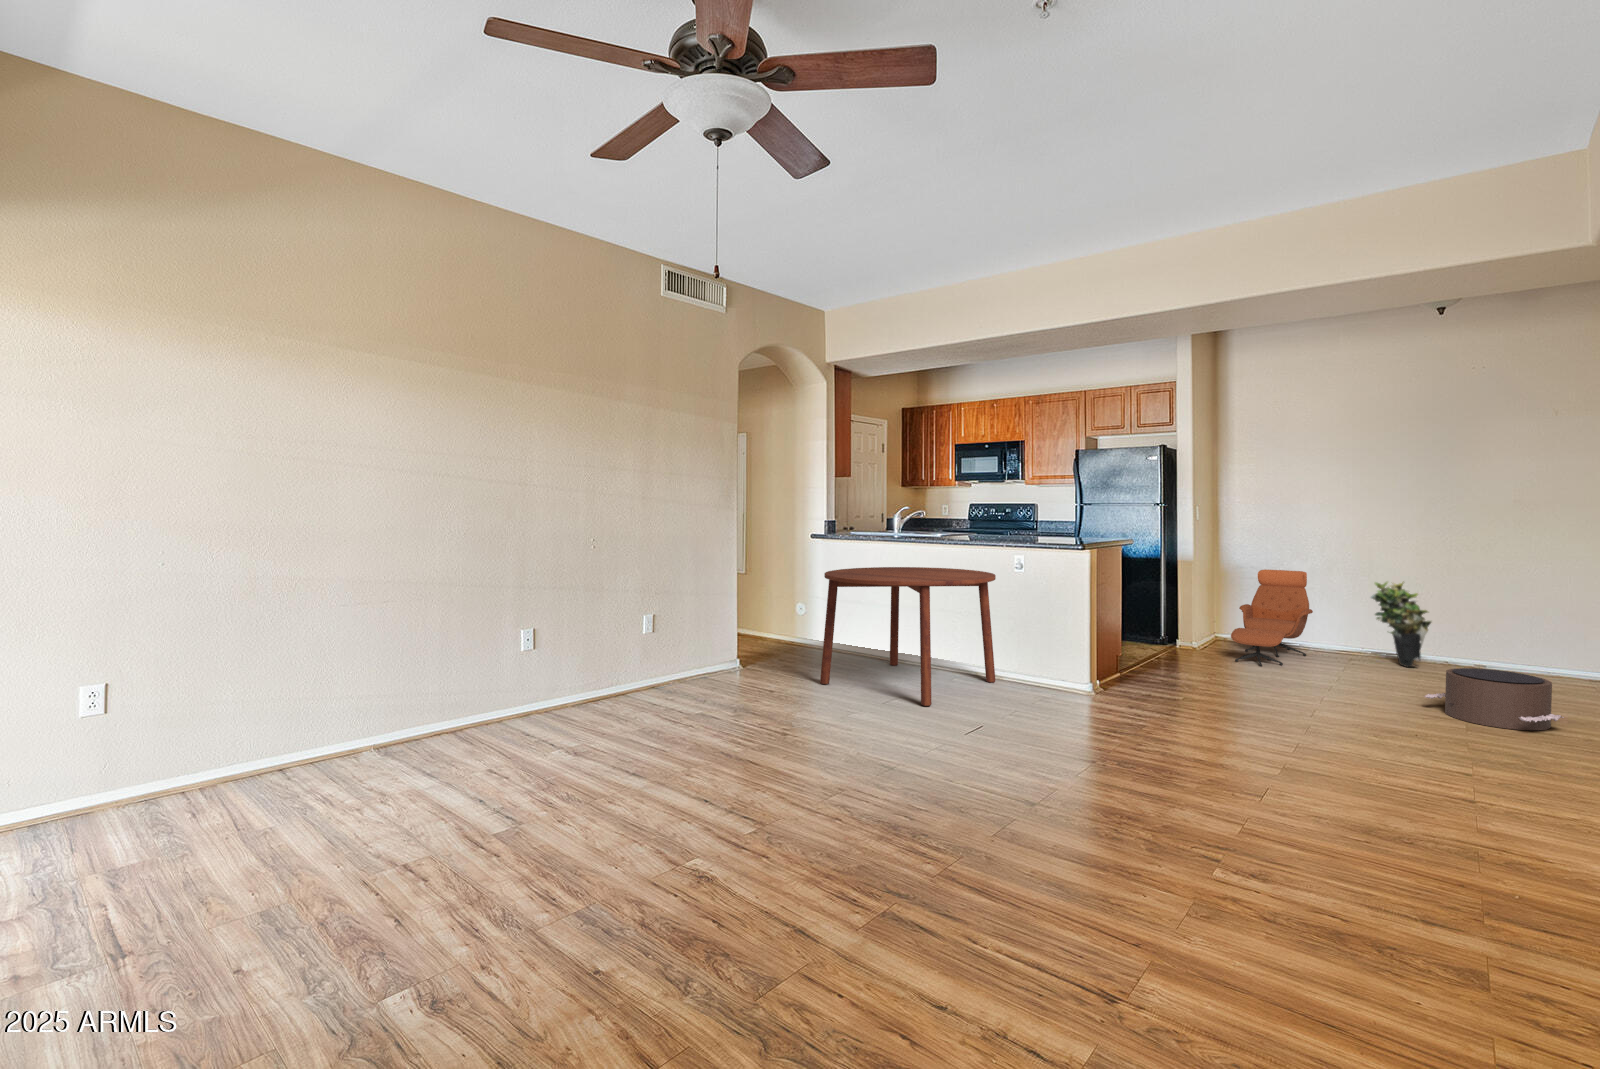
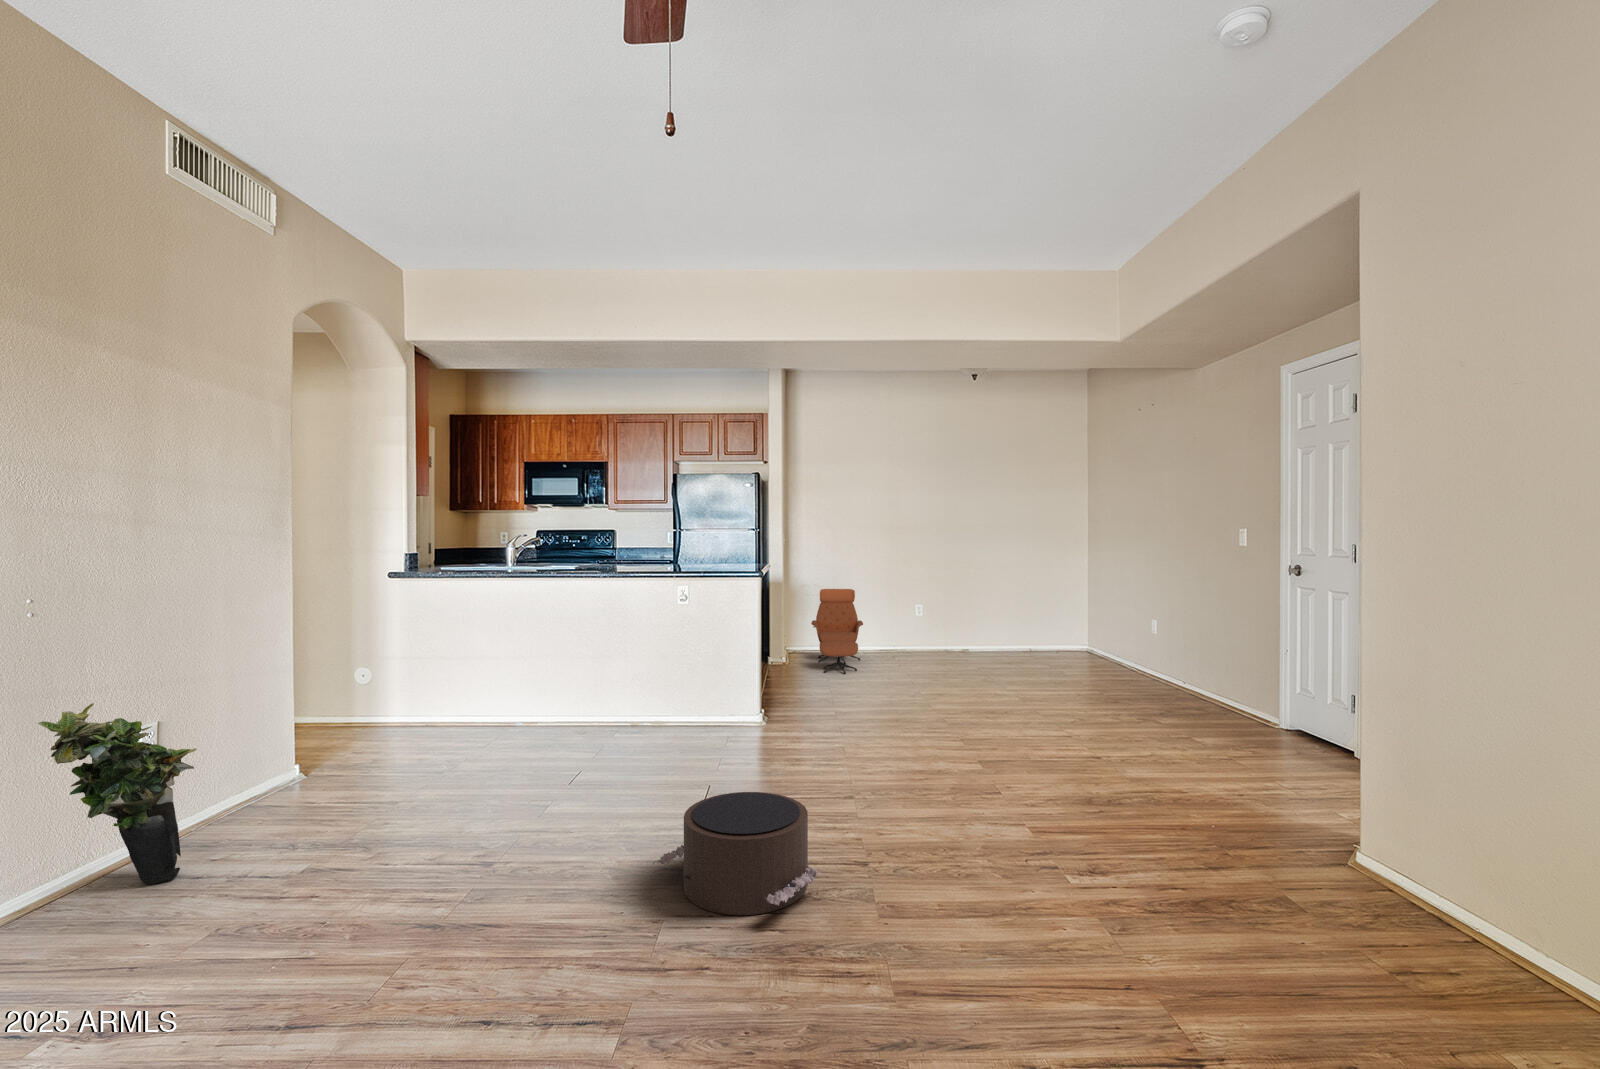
dining table: present [820,567,996,706] -> none [454,606,673,776]
potted plant: present [1371,582,1431,667] -> present [38,703,197,885]
pouf: present [1424,668,1564,730] -> present [657,792,821,915]

